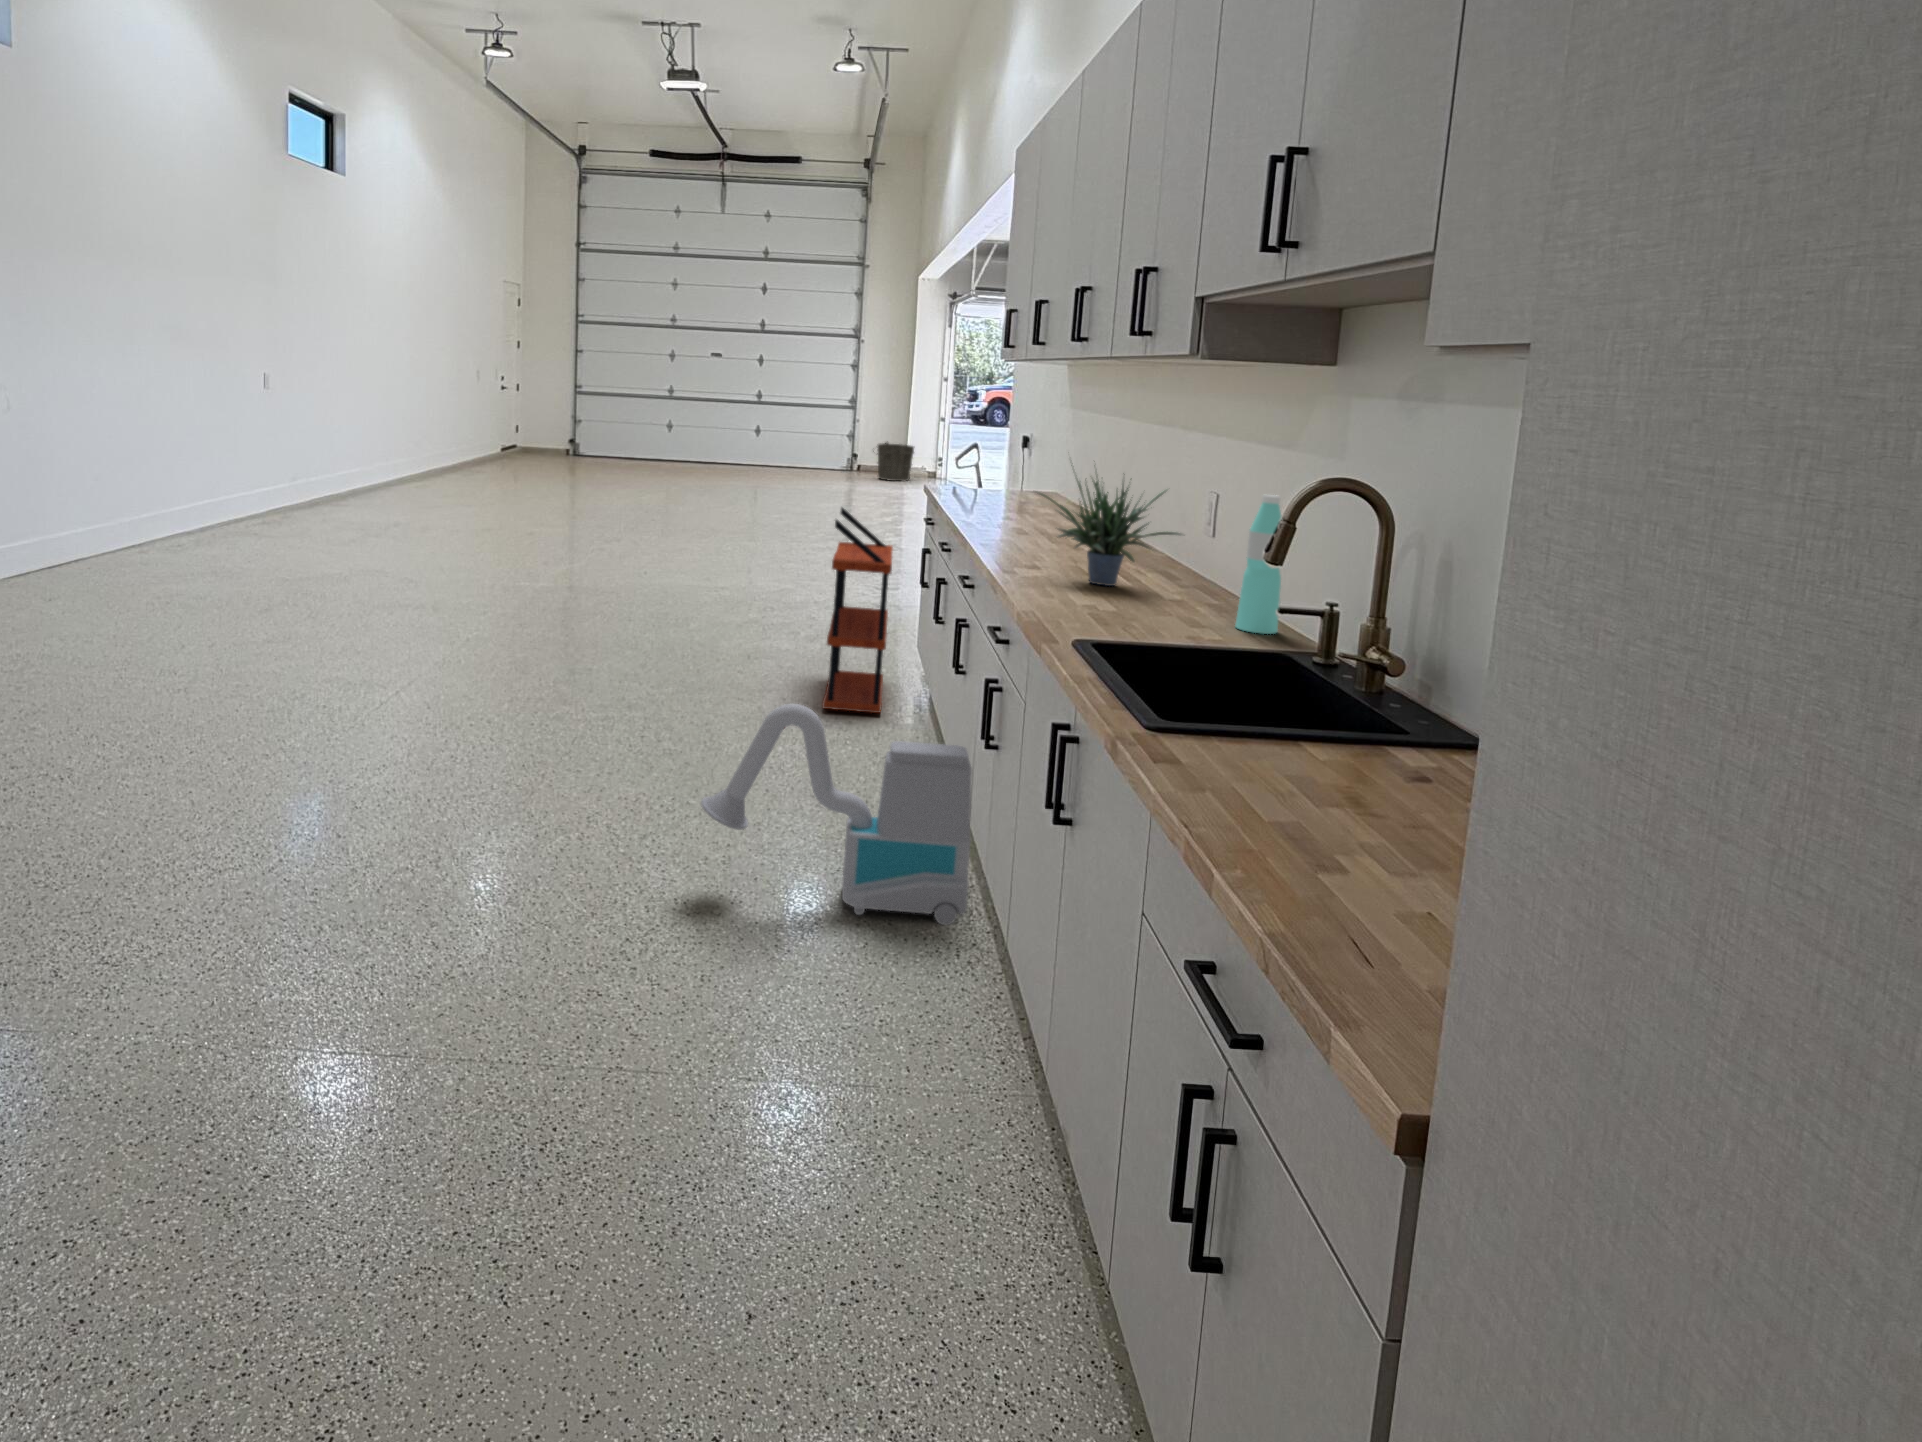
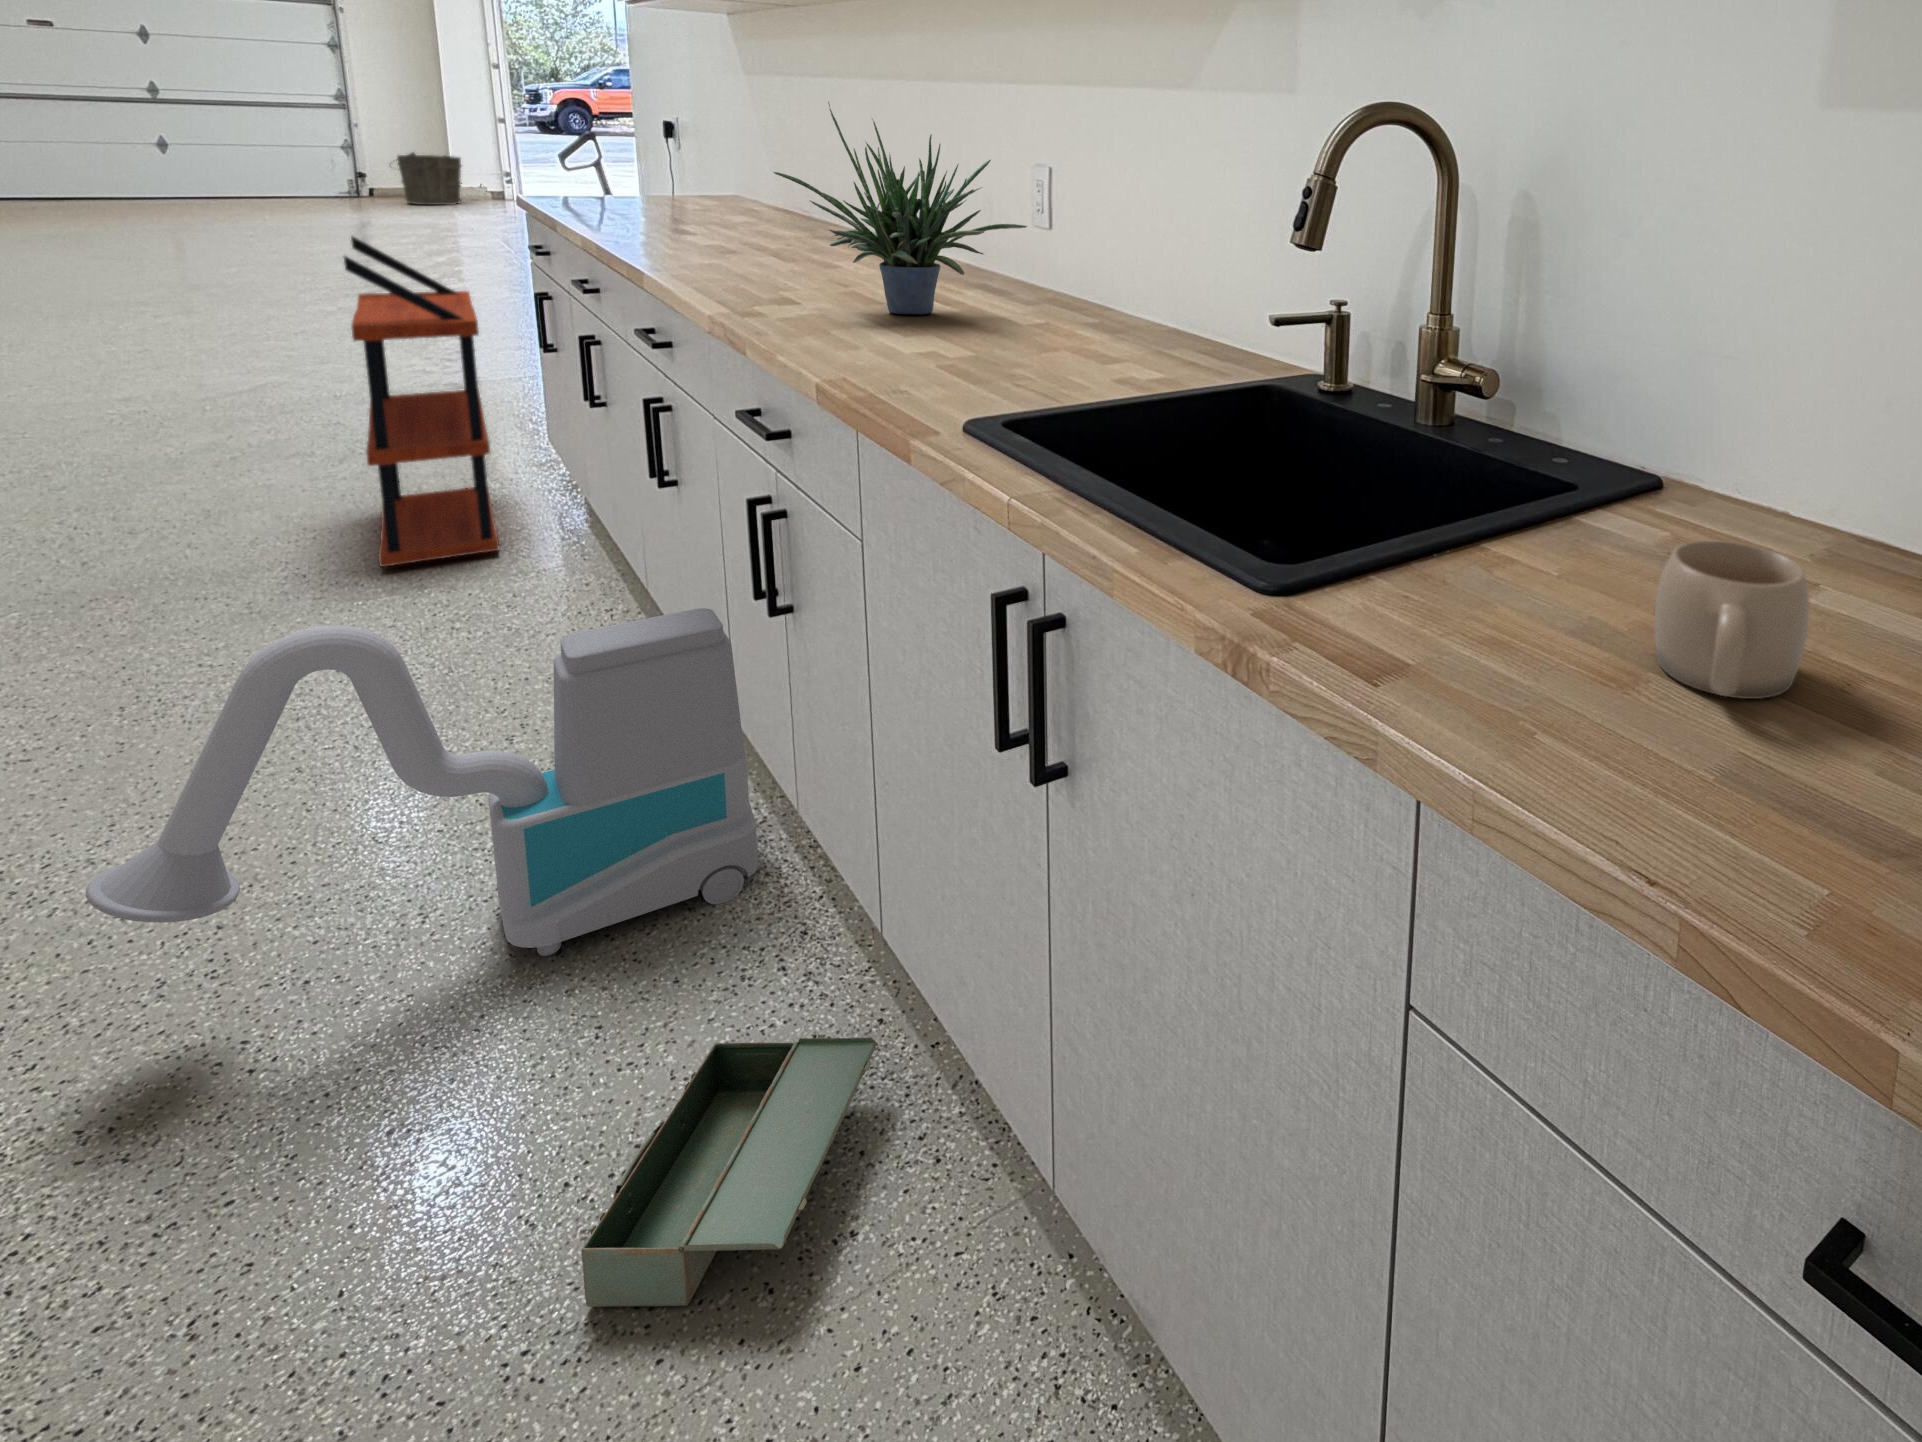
water bottle: present [1235,495,1281,634] -> none [1151,154,1209,357]
mug: none [1296,731,1384,810] -> present [1655,541,1810,699]
toolbox: none [841,970,995,1067] -> present [581,1038,877,1307]

